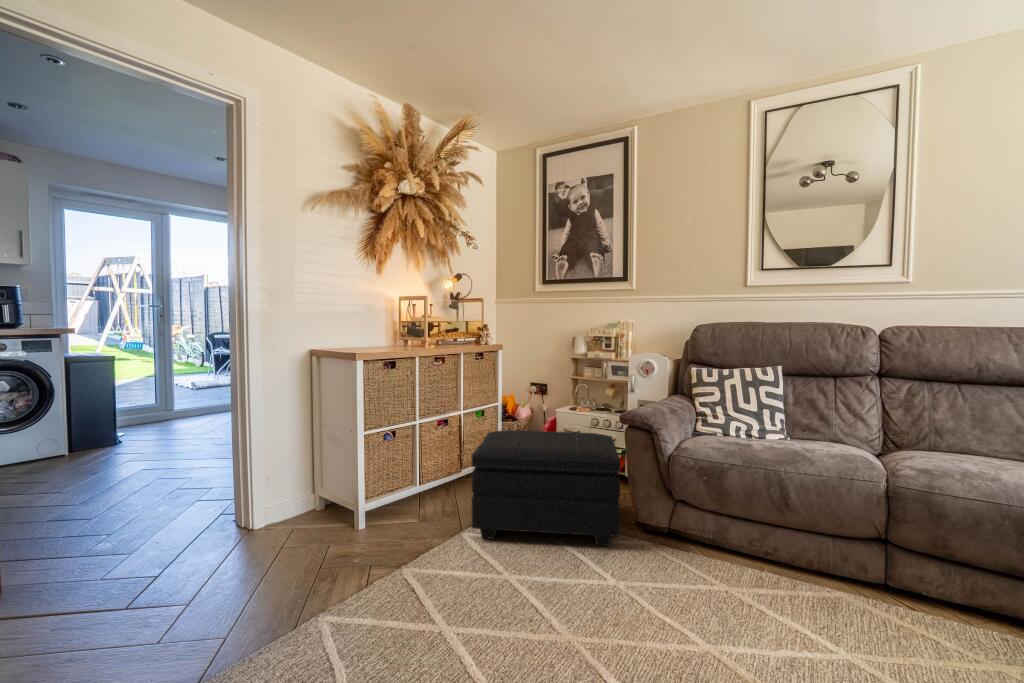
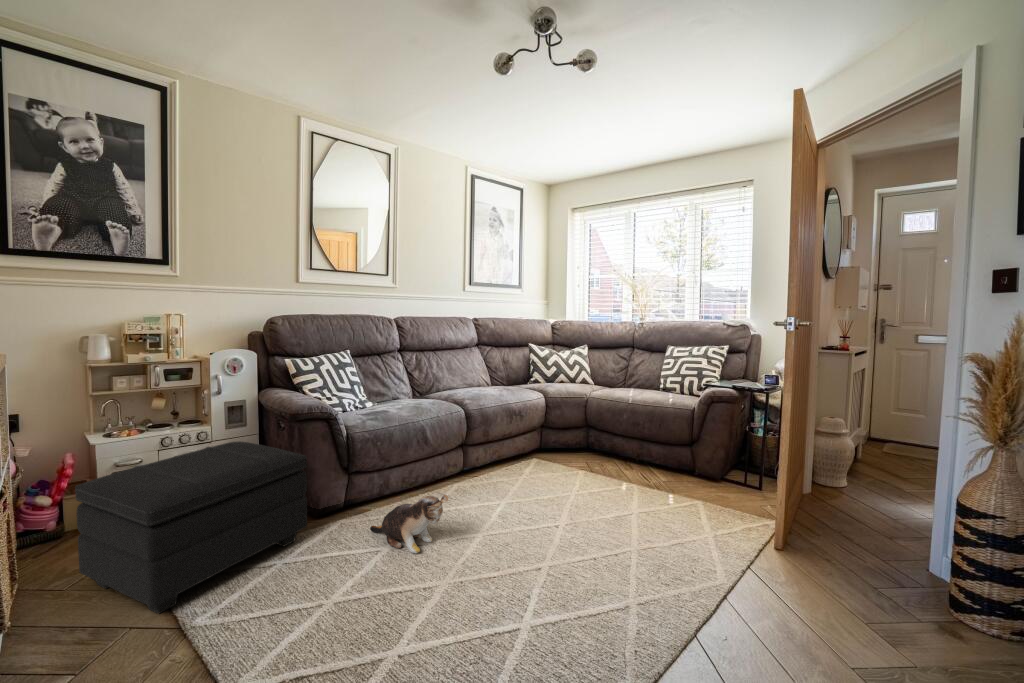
plush toy: none [662,555,711,629] -> present [370,495,448,554]

